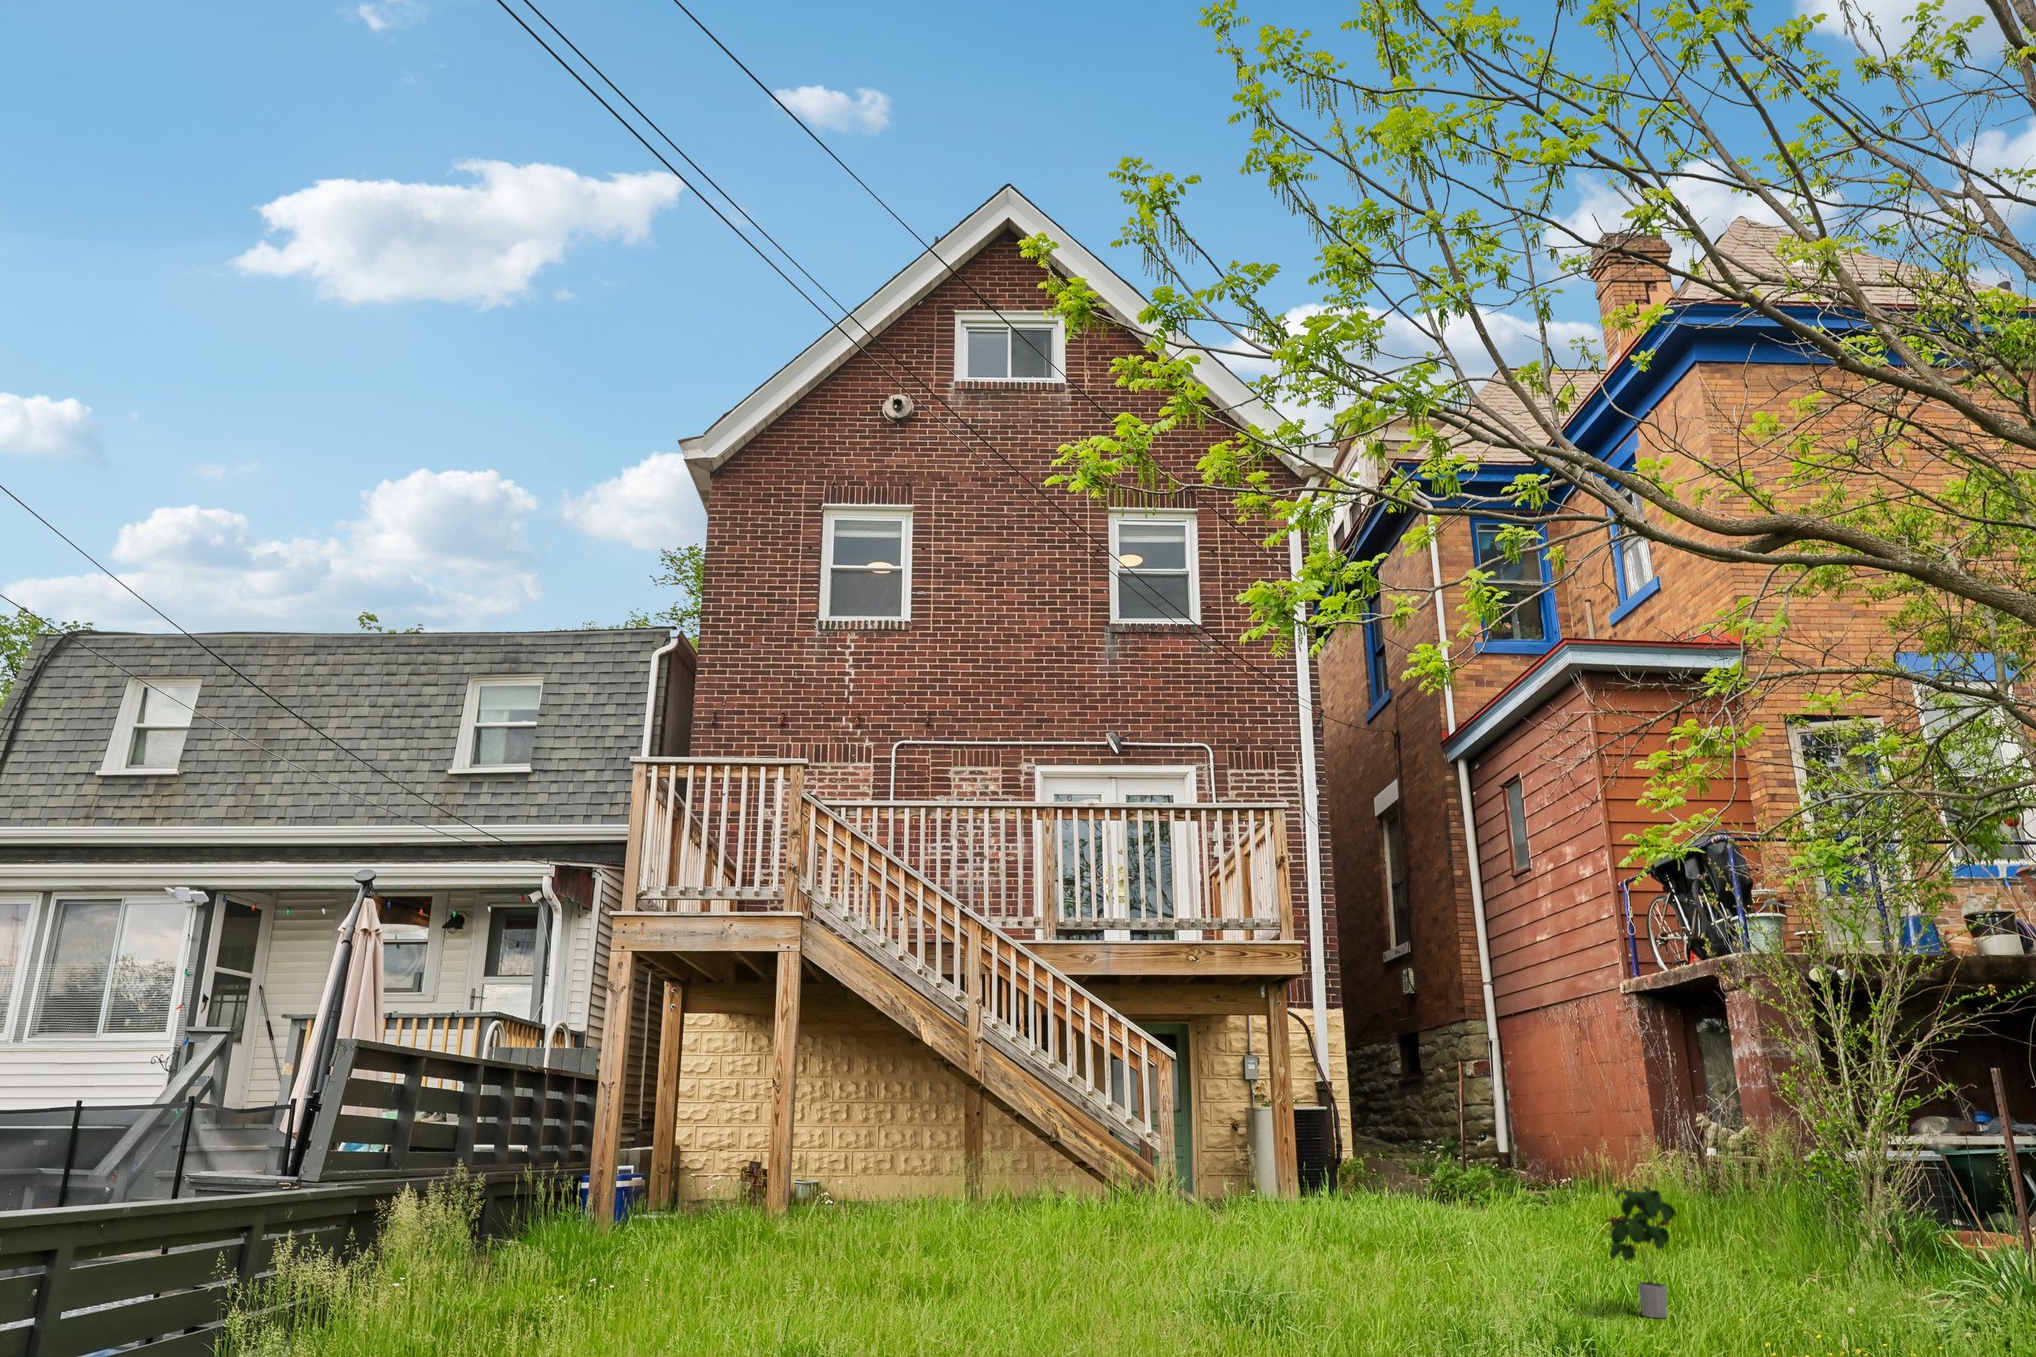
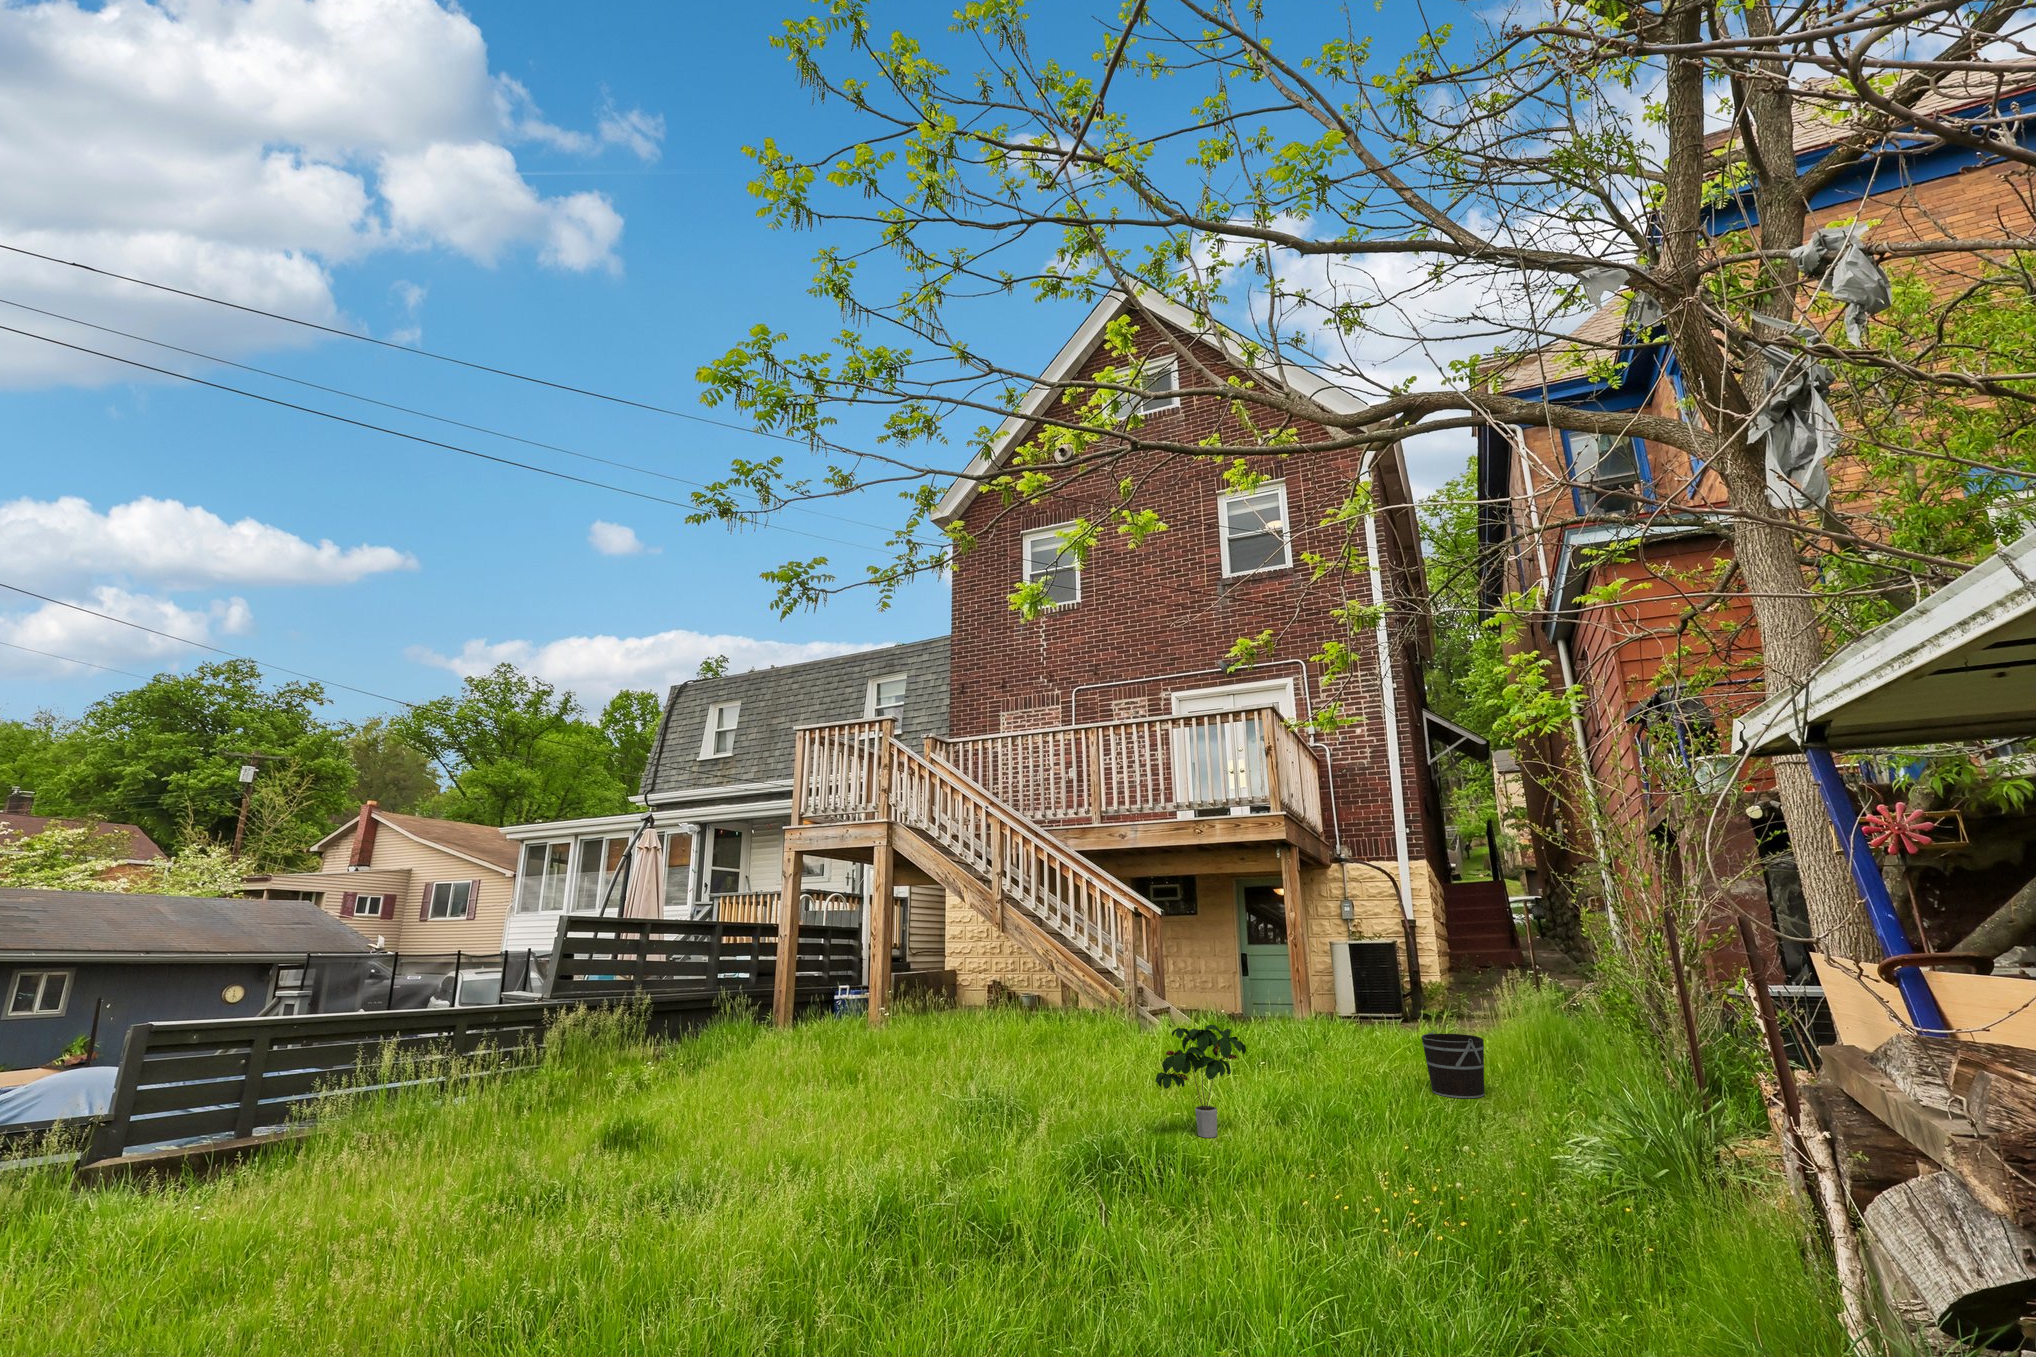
bucket: none [1697,1198,1770,1271] -> present [1421,1030,1484,1098]

